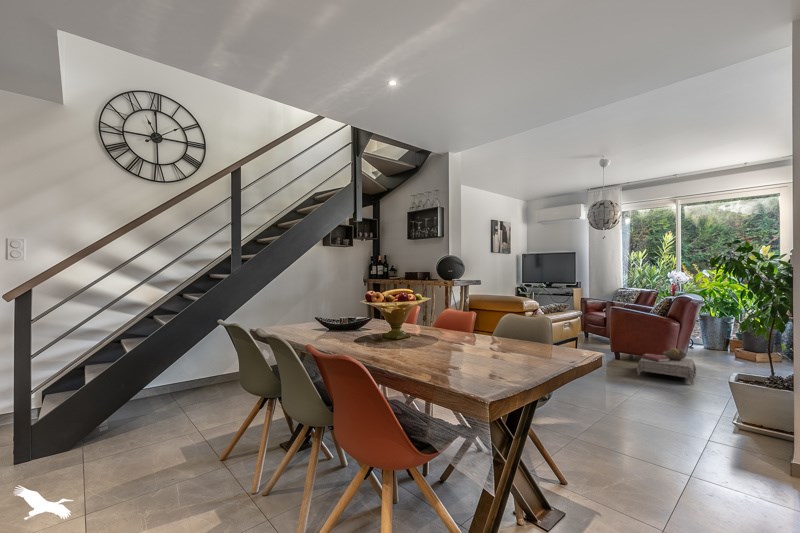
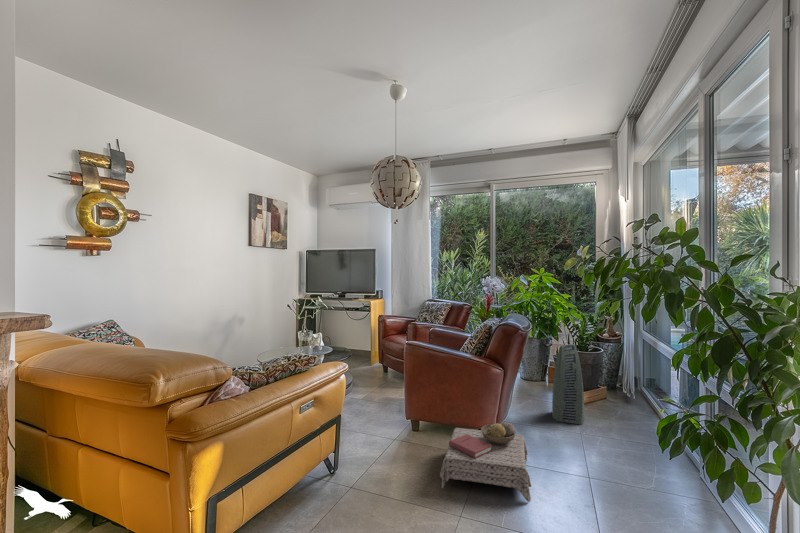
air purifier: none [724,315,751,369] -> present [552,344,584,425]

